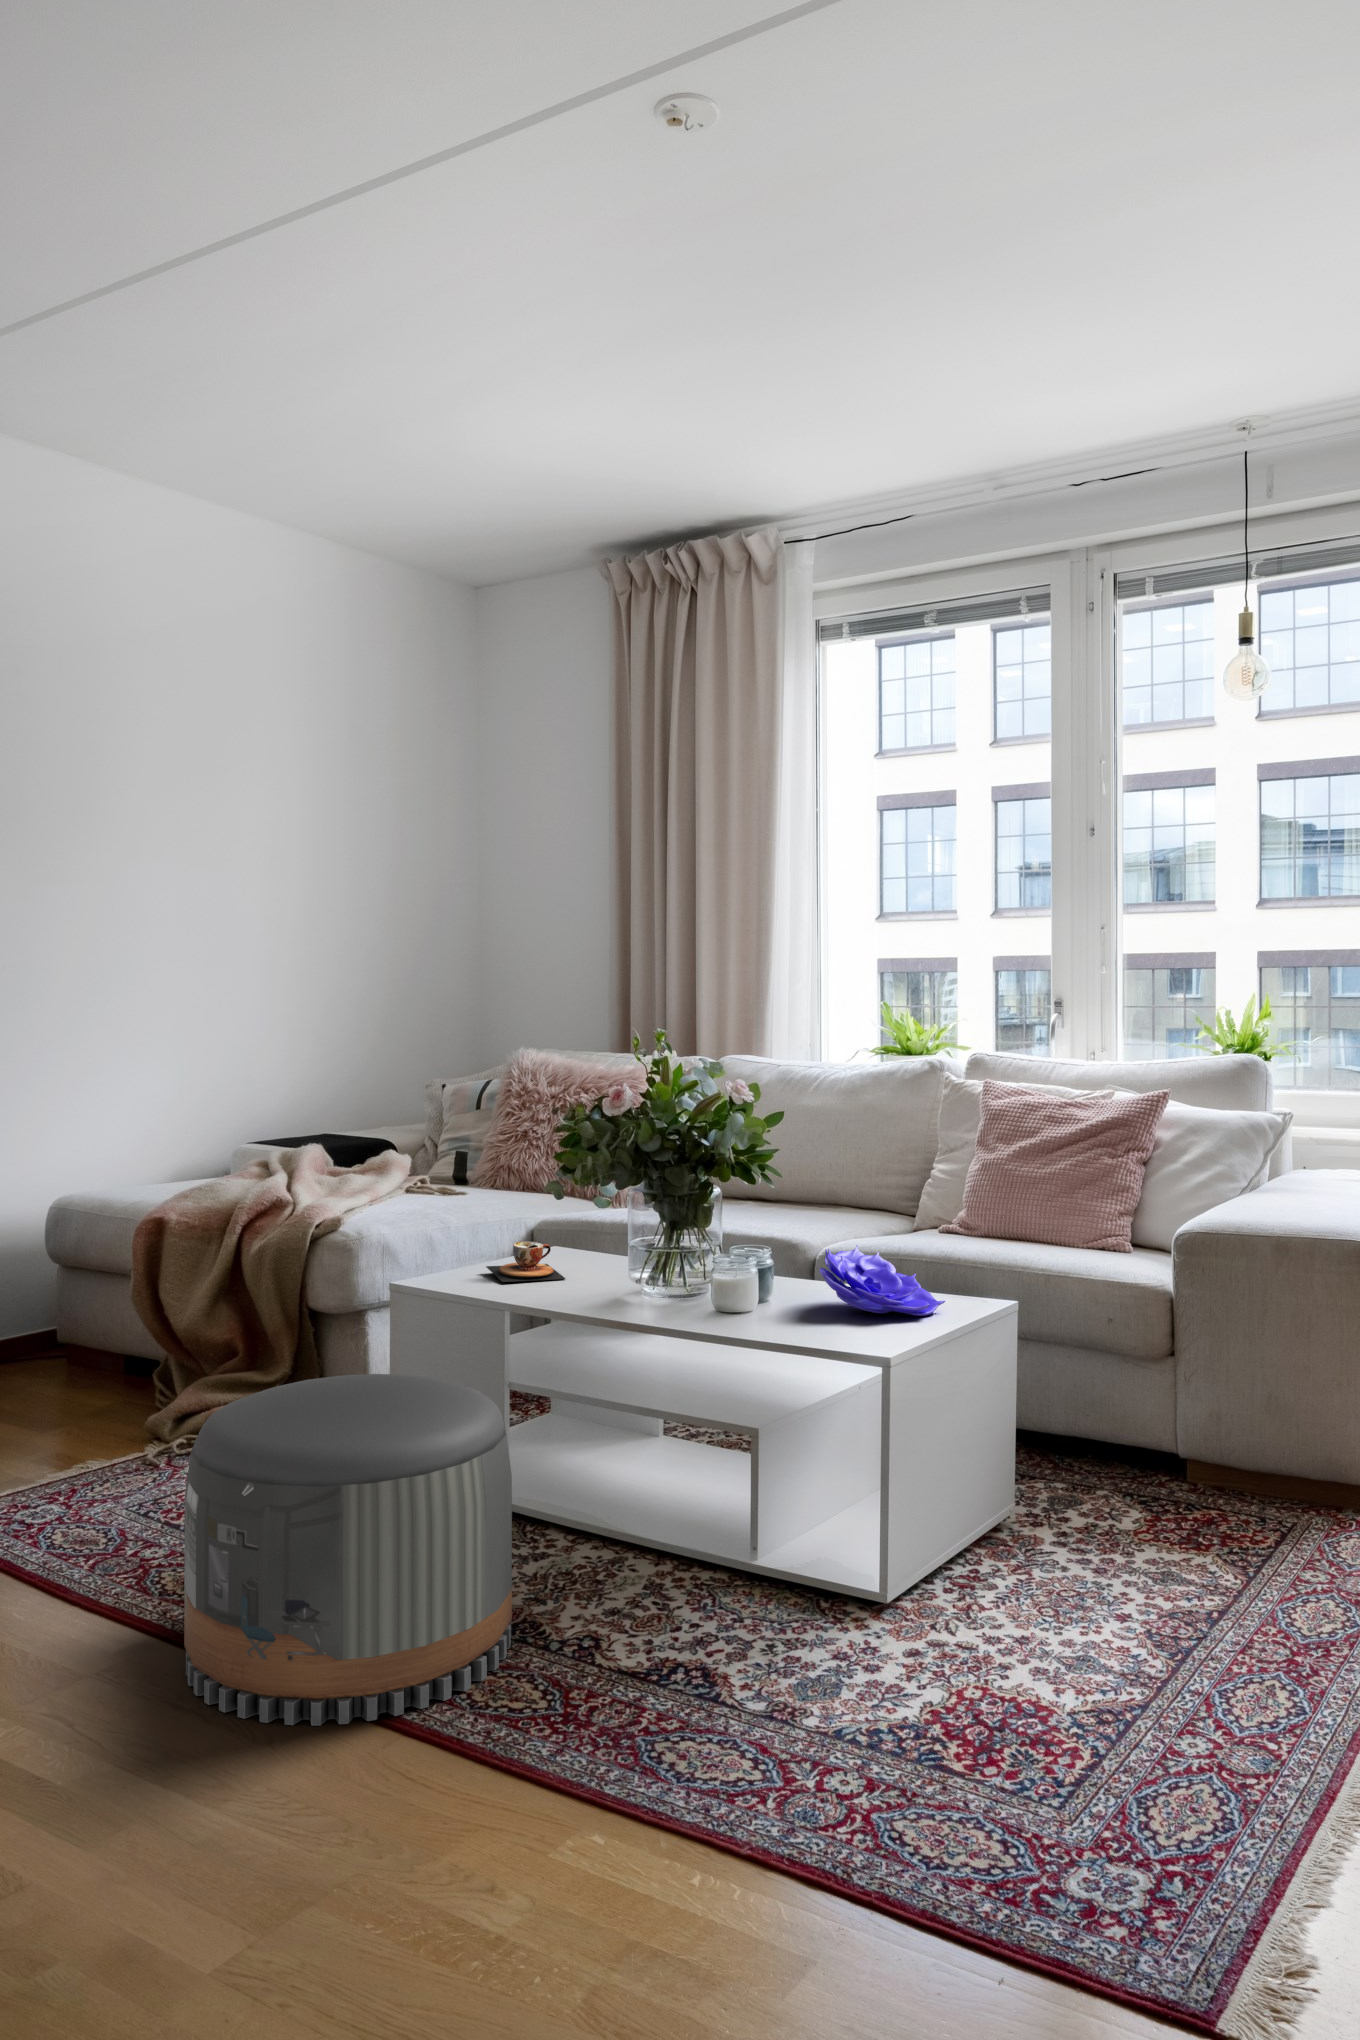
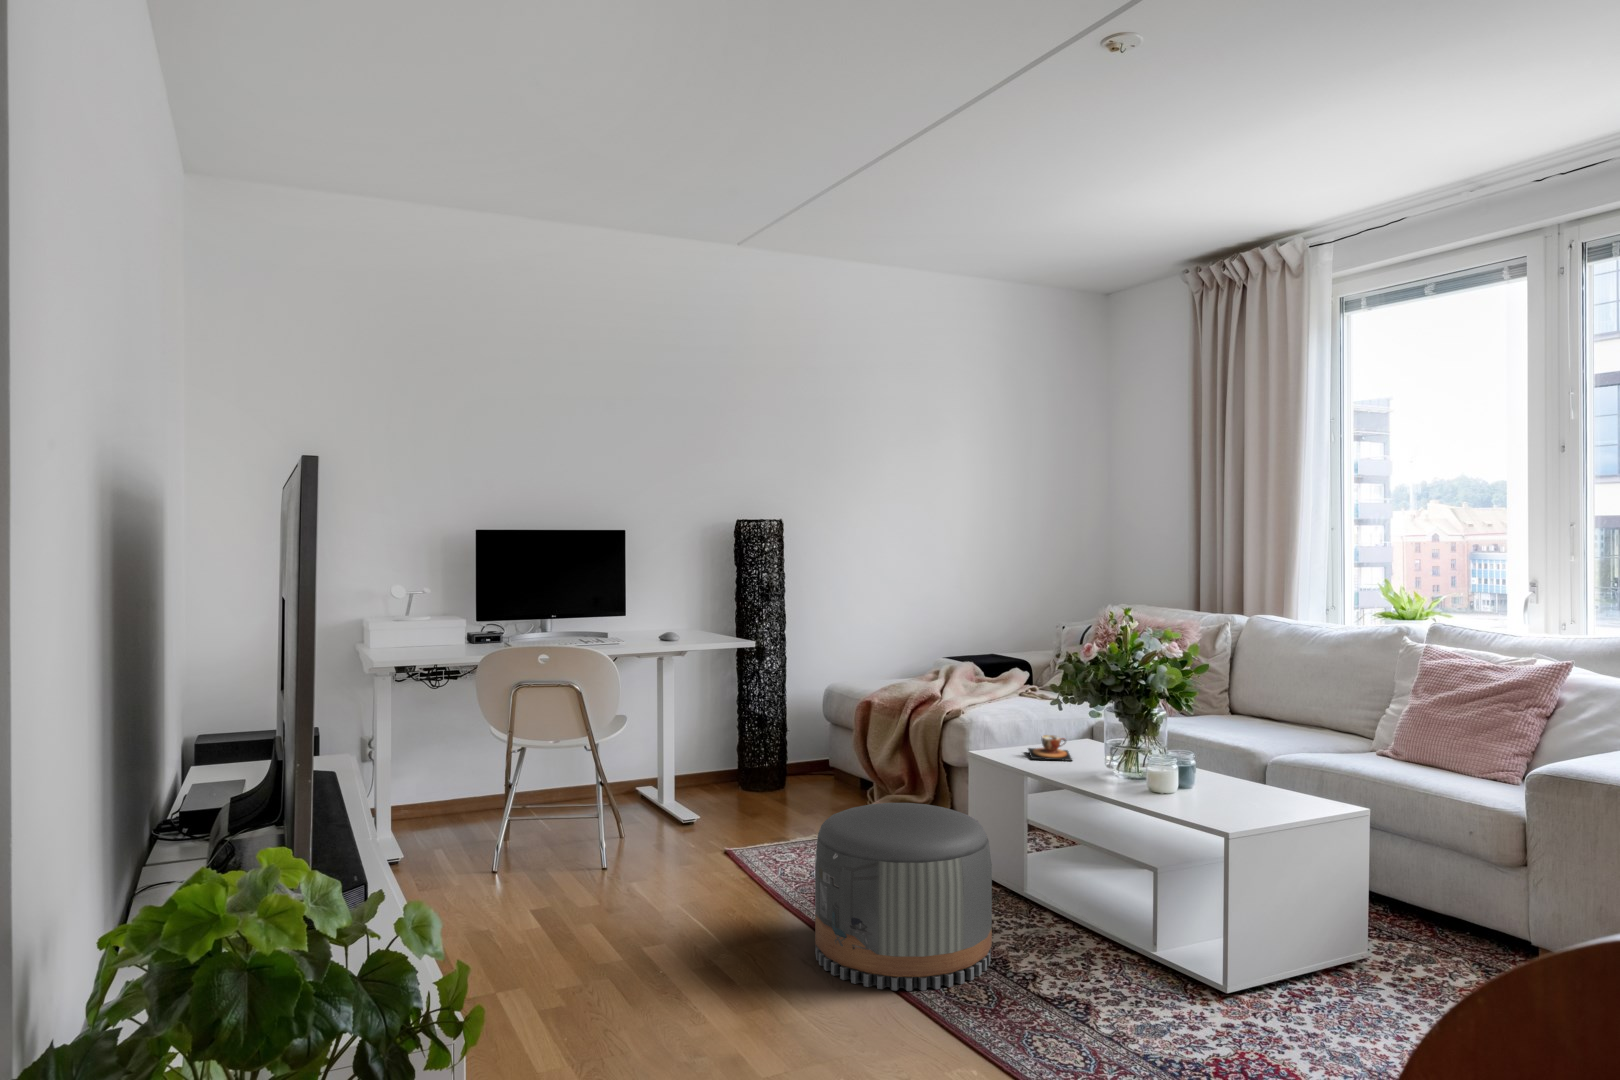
decorative bowl: present [819,1245,945,1316] -> none [1212,759,1306,812]

